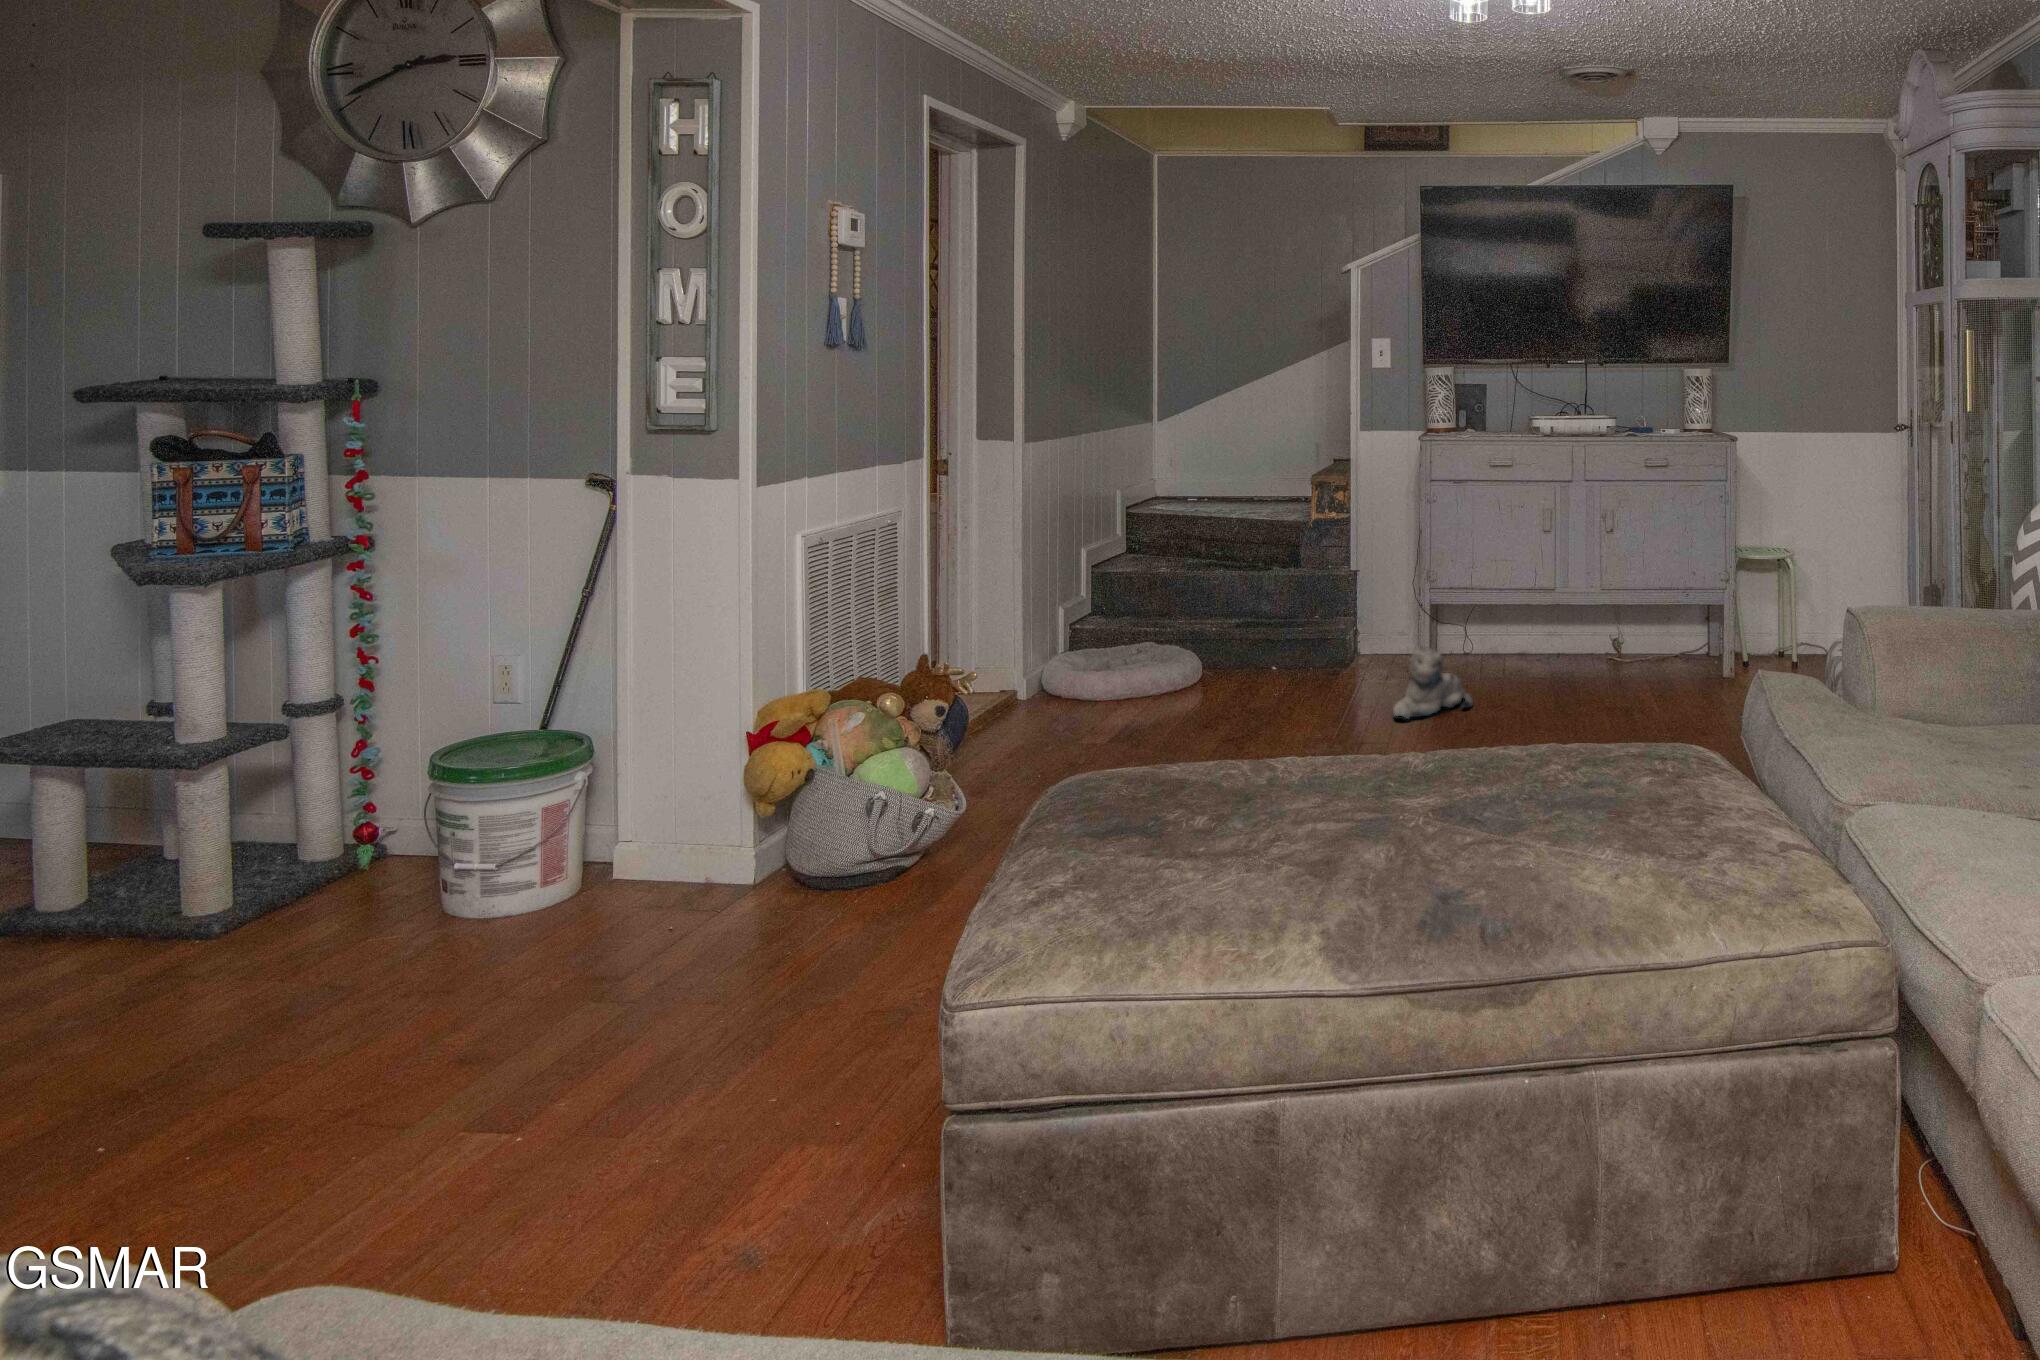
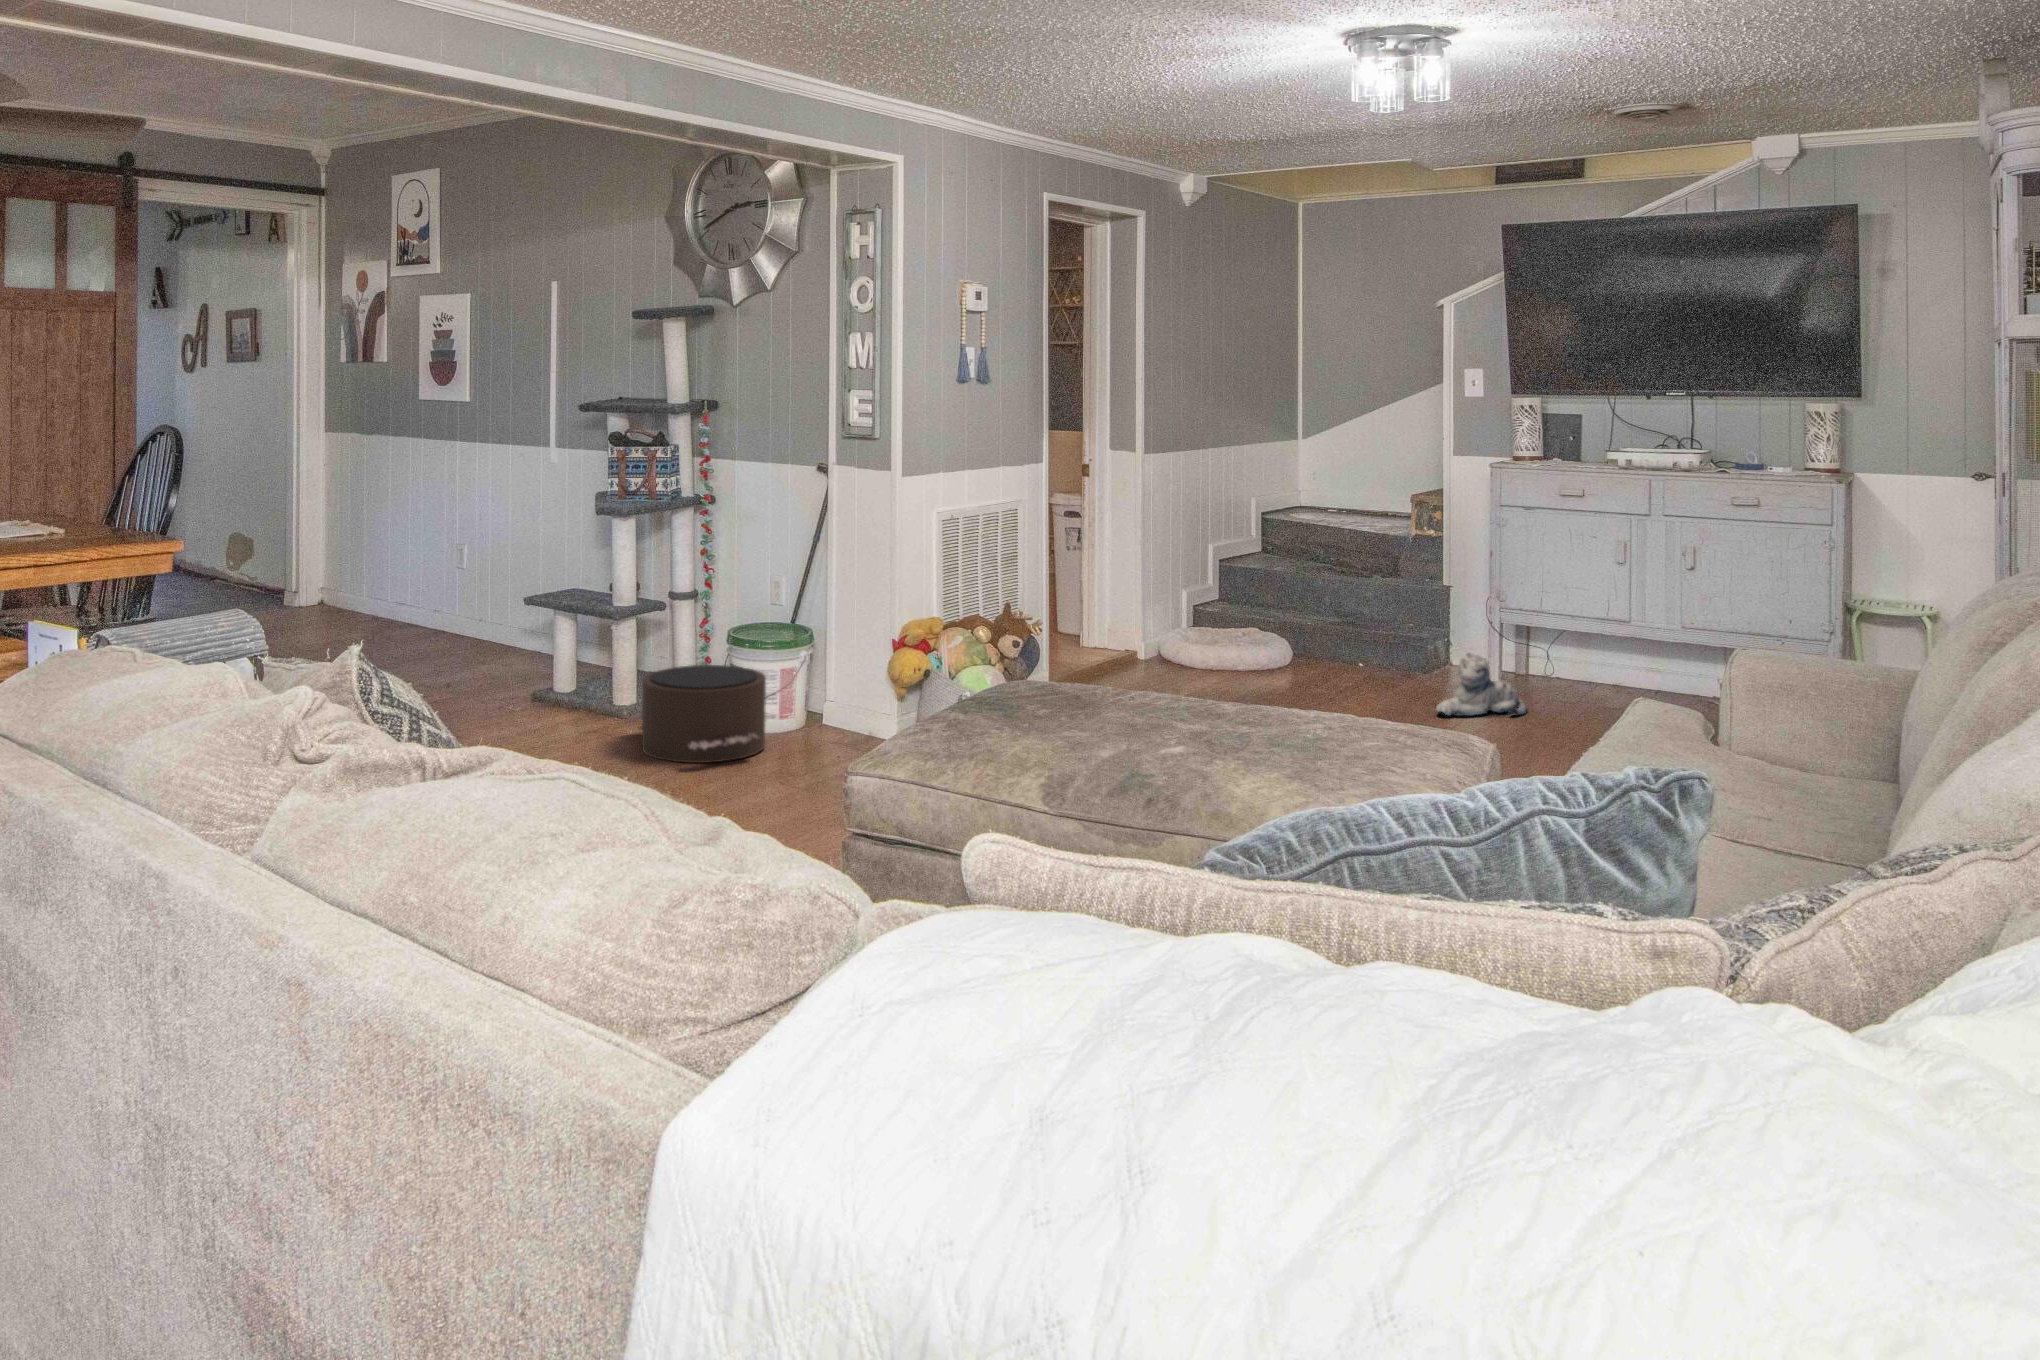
pouf: none [231,816,539,1010] -> present [629,665,766,763]

